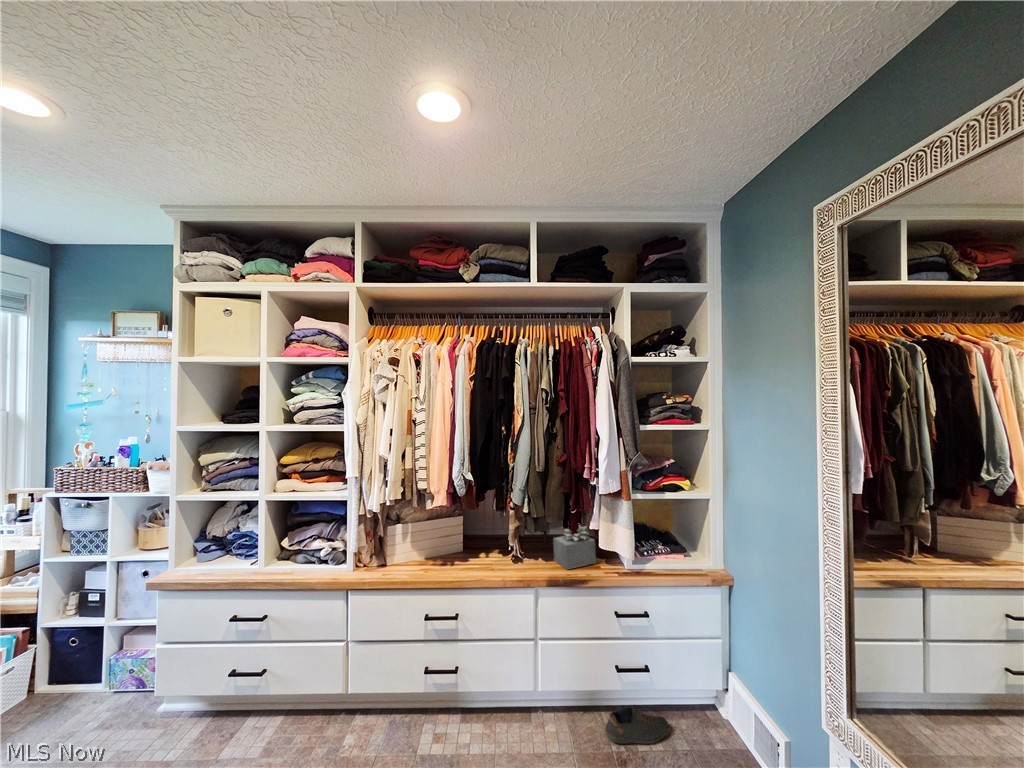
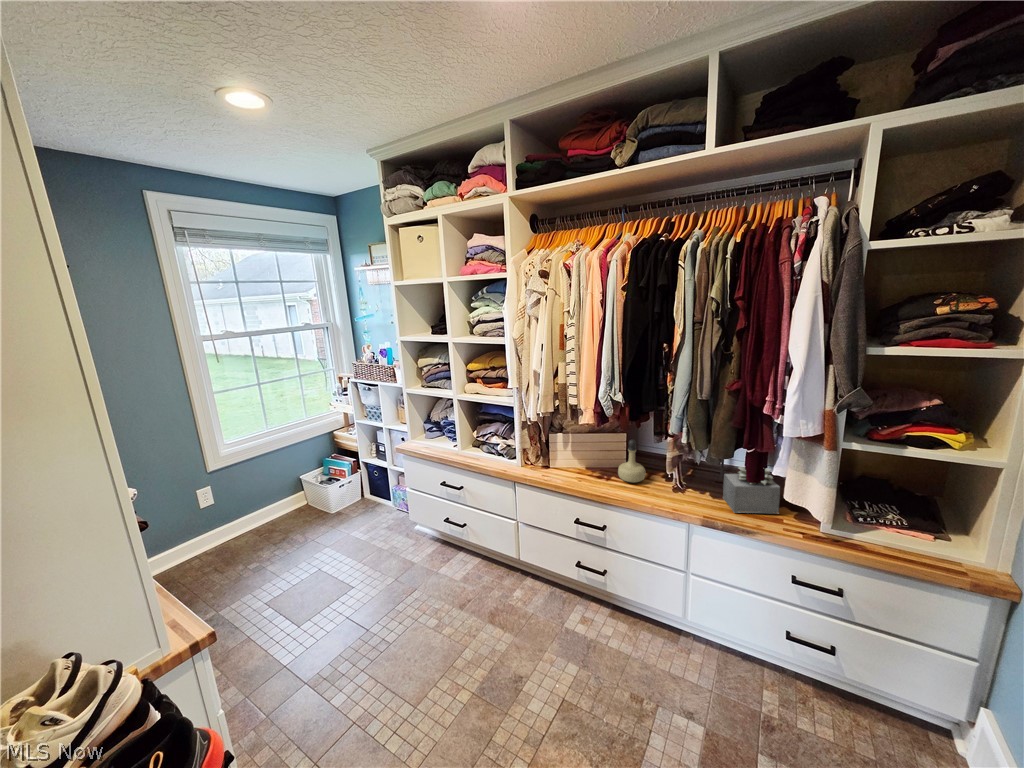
perfume bottle: none [463,519,488,563] -> present [618,440,645,482]
shoe: present [606,705,669,744] -> none [761,674,856,730]

